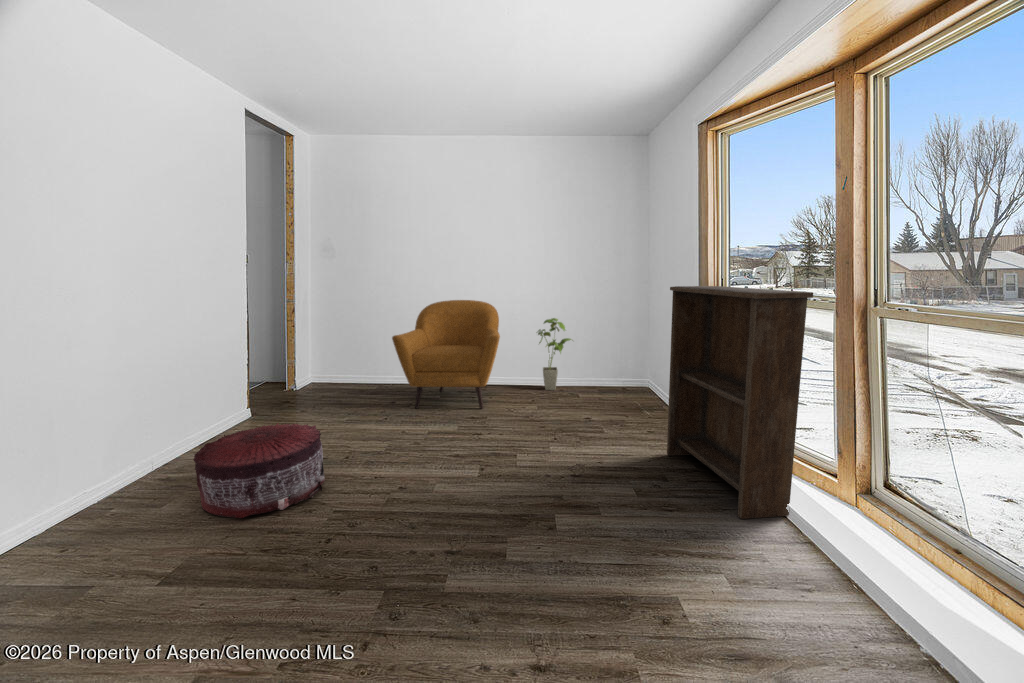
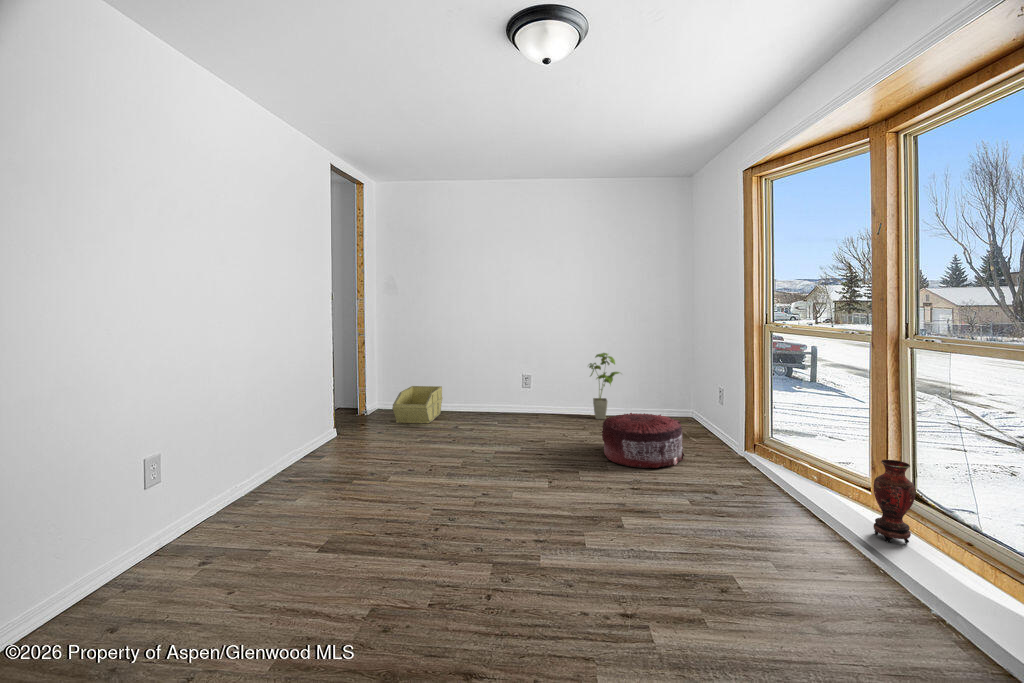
bookshelf: present [667,286,813,519] -> none [715,325,842,525]
armchair: present [392,300,500,409] -> none [462,335,558,434]
storage bin: none [318,357,379,399] -> present [392,386,443,423]
pouf: present [193,423,325,518] -> present [602,413,685,468]
vase: none [842,446,893,544] -> present [873,459,916,544]

